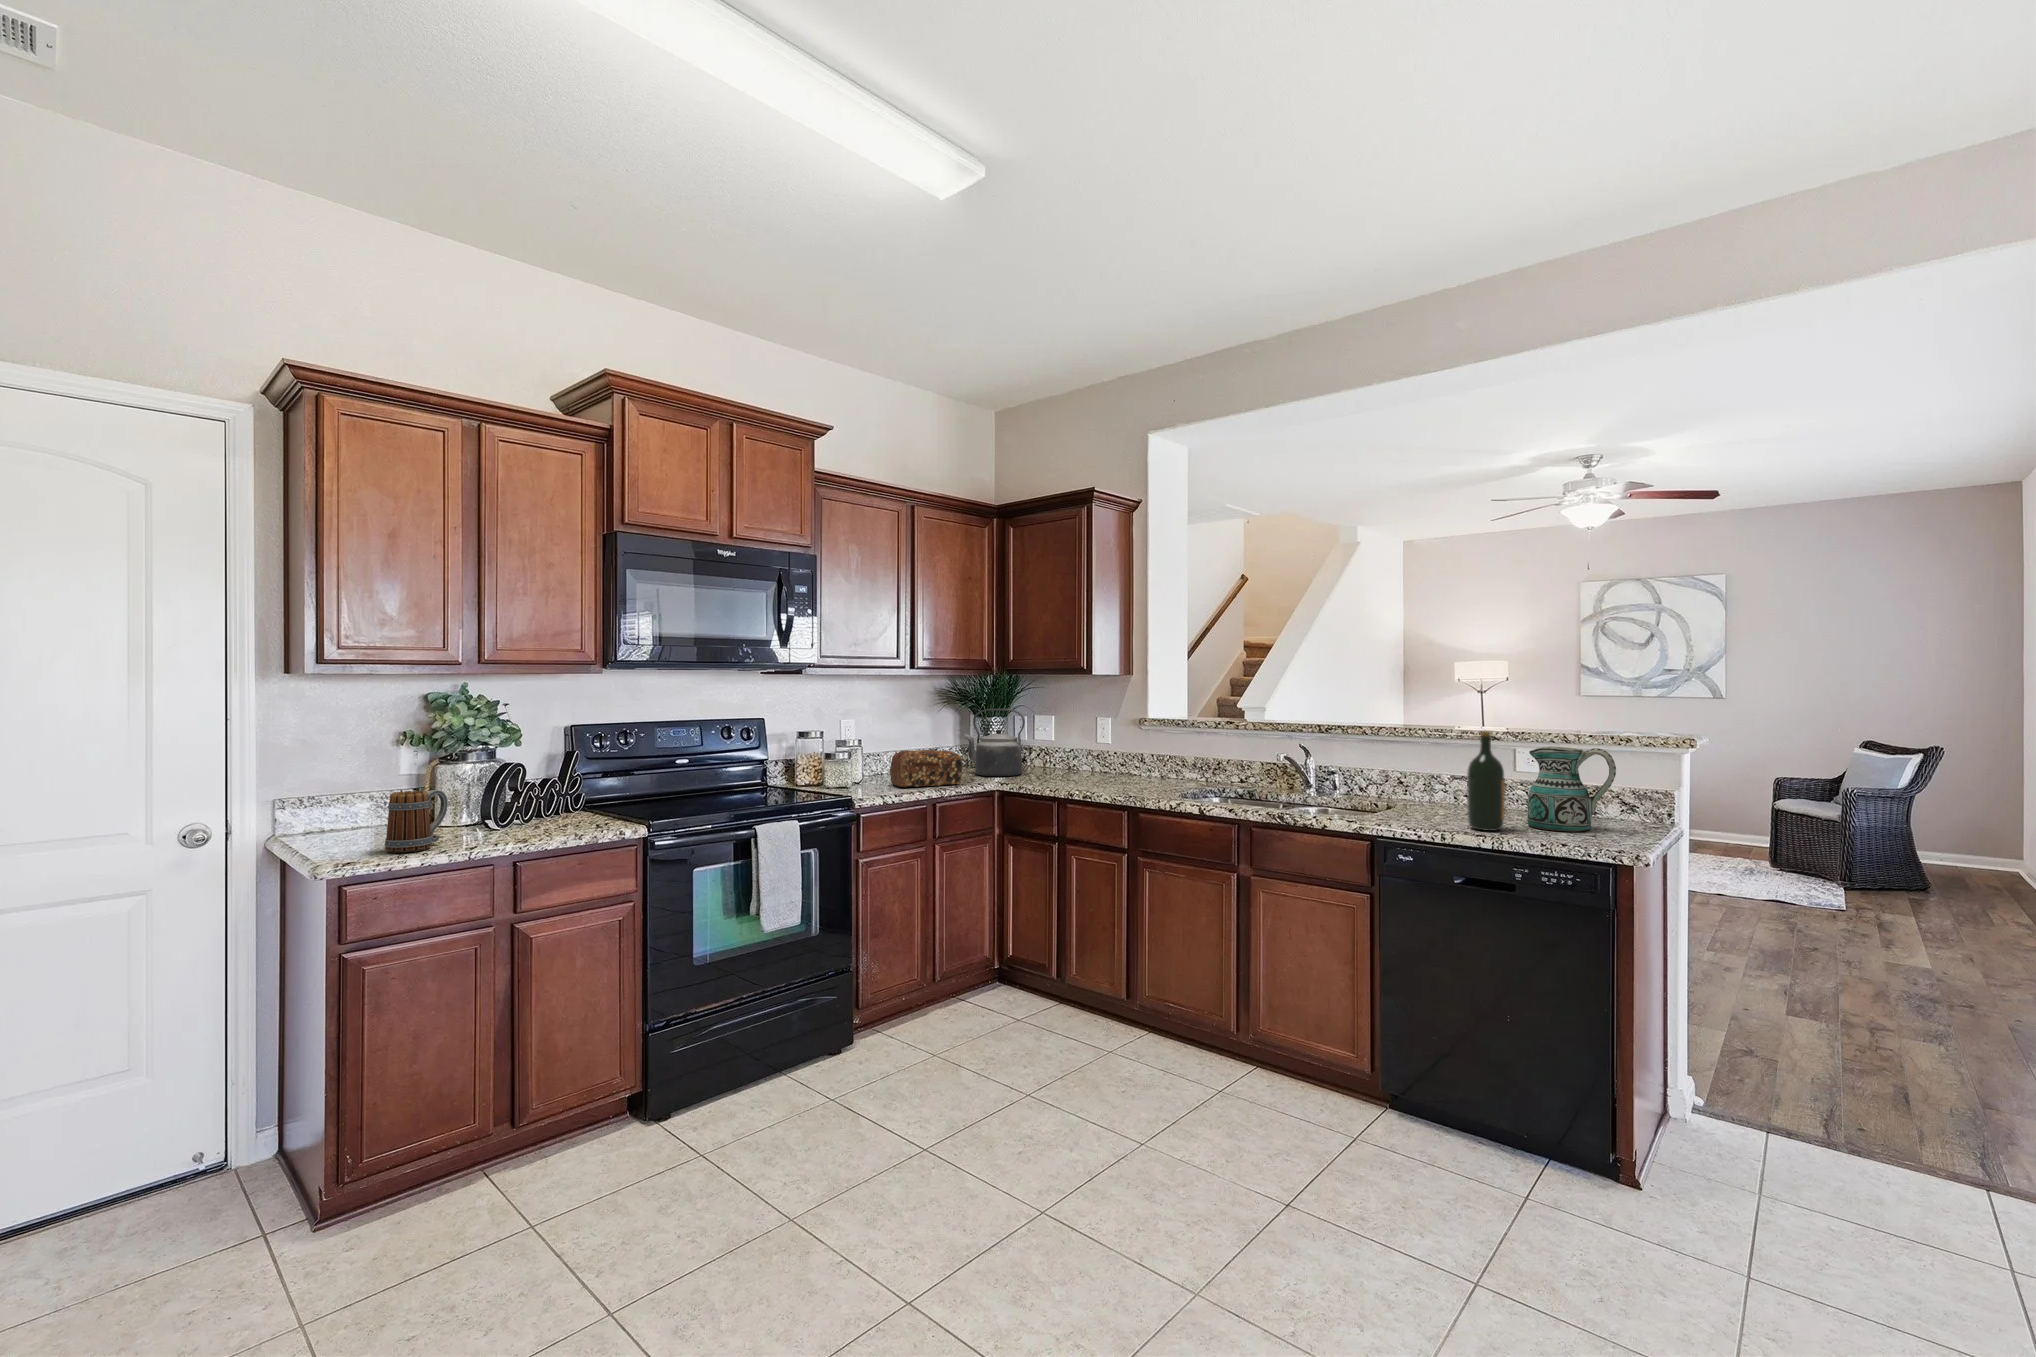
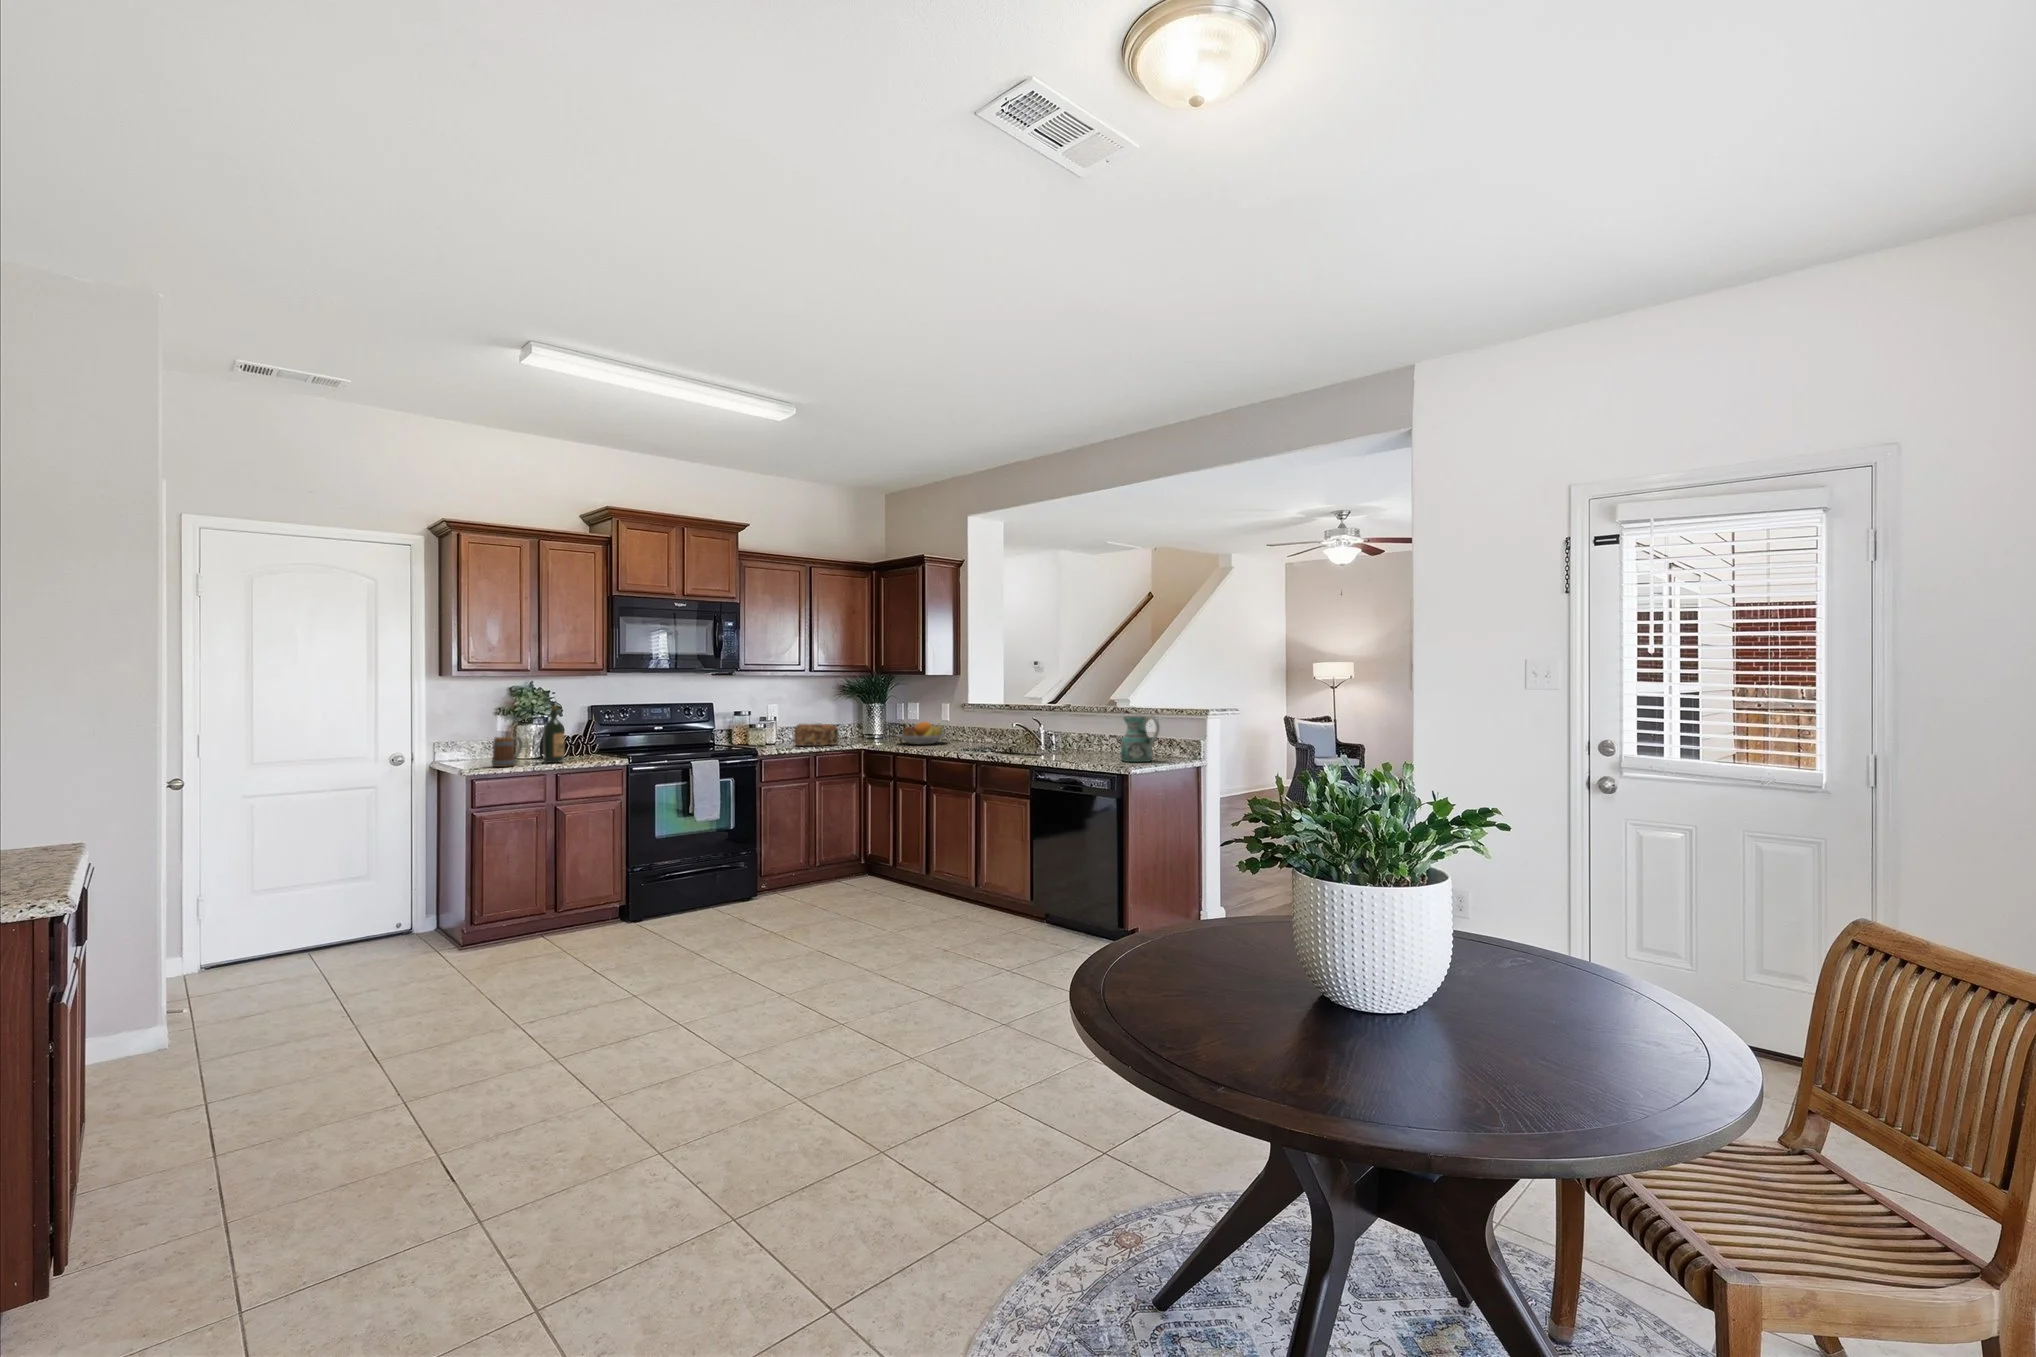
kettle: present [965,709,1025,776] -> none [851,698,888,741]
wine bottle: present [1467,731,1505,831] -> present [543,707,564,763]
fruit bowl: none [1050,747,1131,783] -> present [897,722,946,744]

